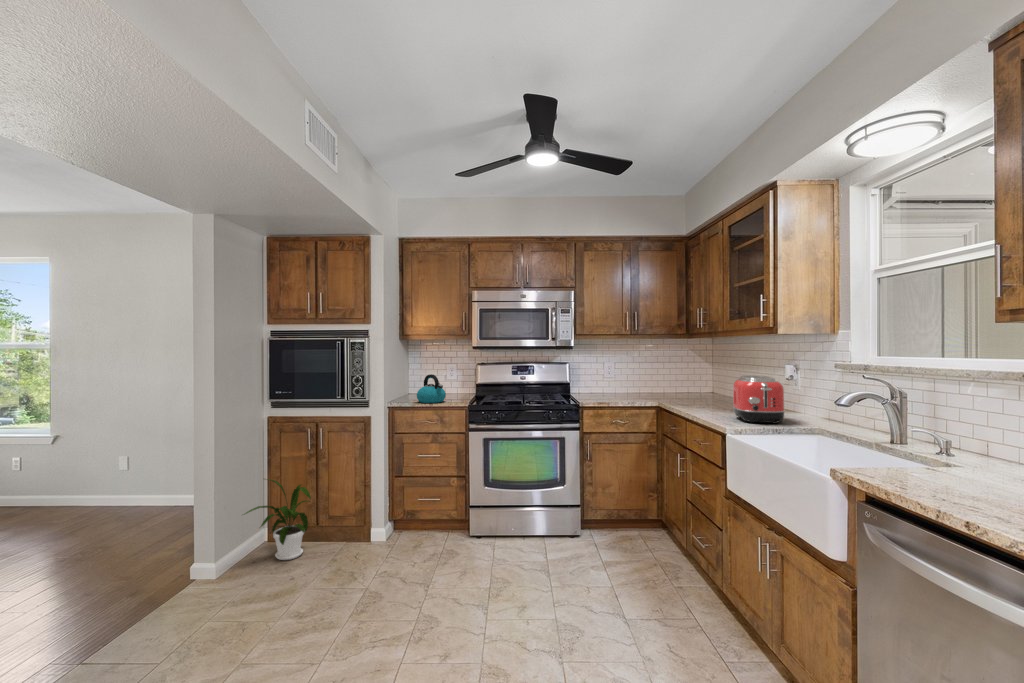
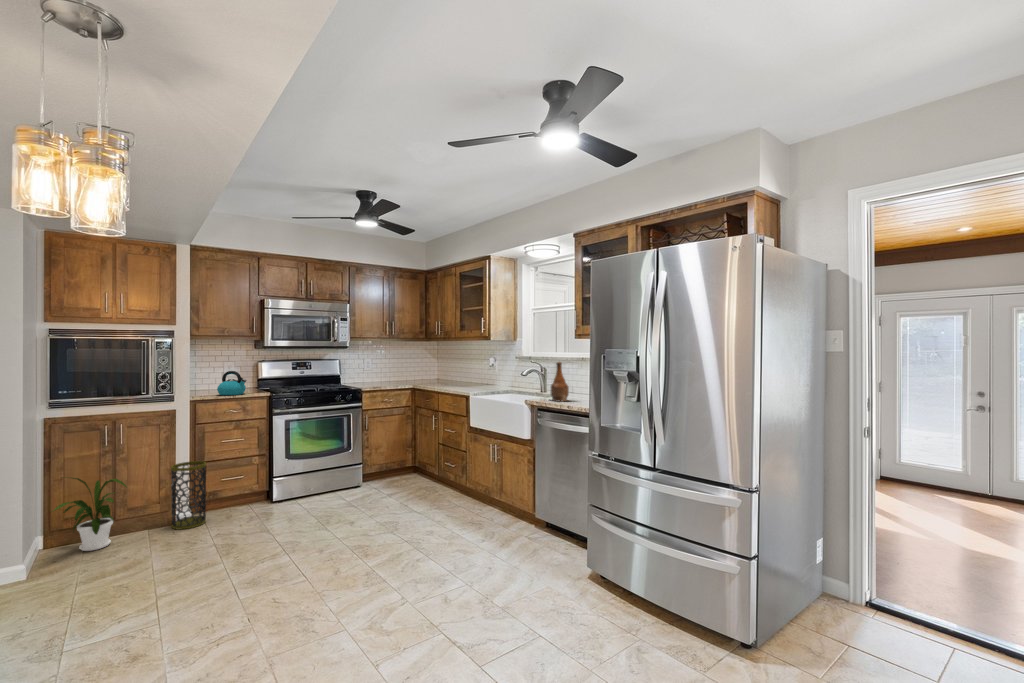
toaster: present [732,376,785,424] -> none [466,364,495,390]
bottle: none [894,385,974,491] -> present [551,362,569,401]
trash can: none [358,476,393,556] -> present [171,461,206,530]

